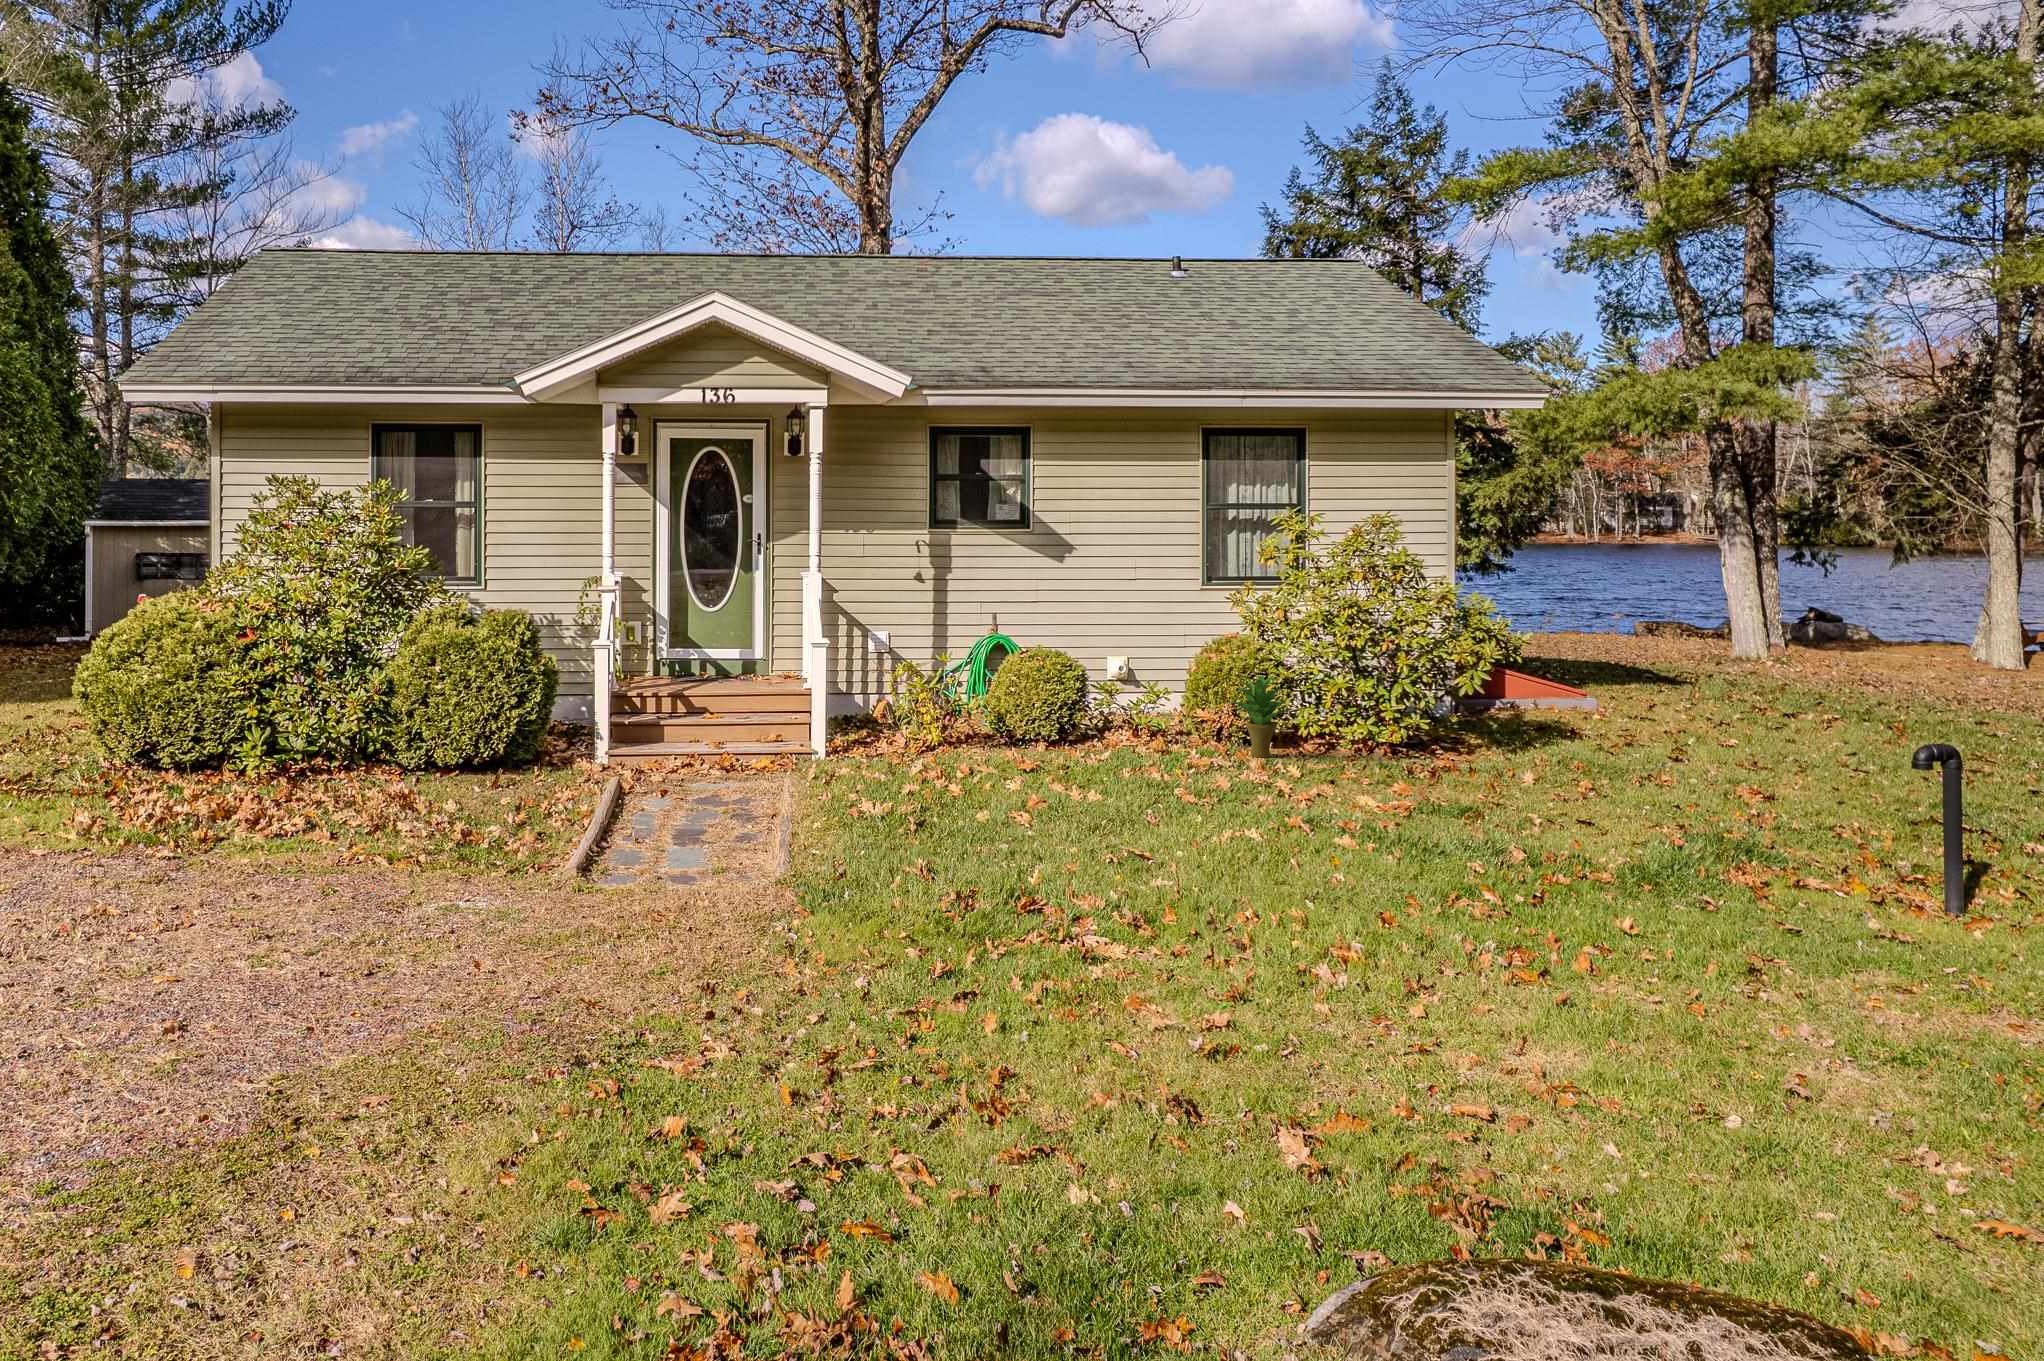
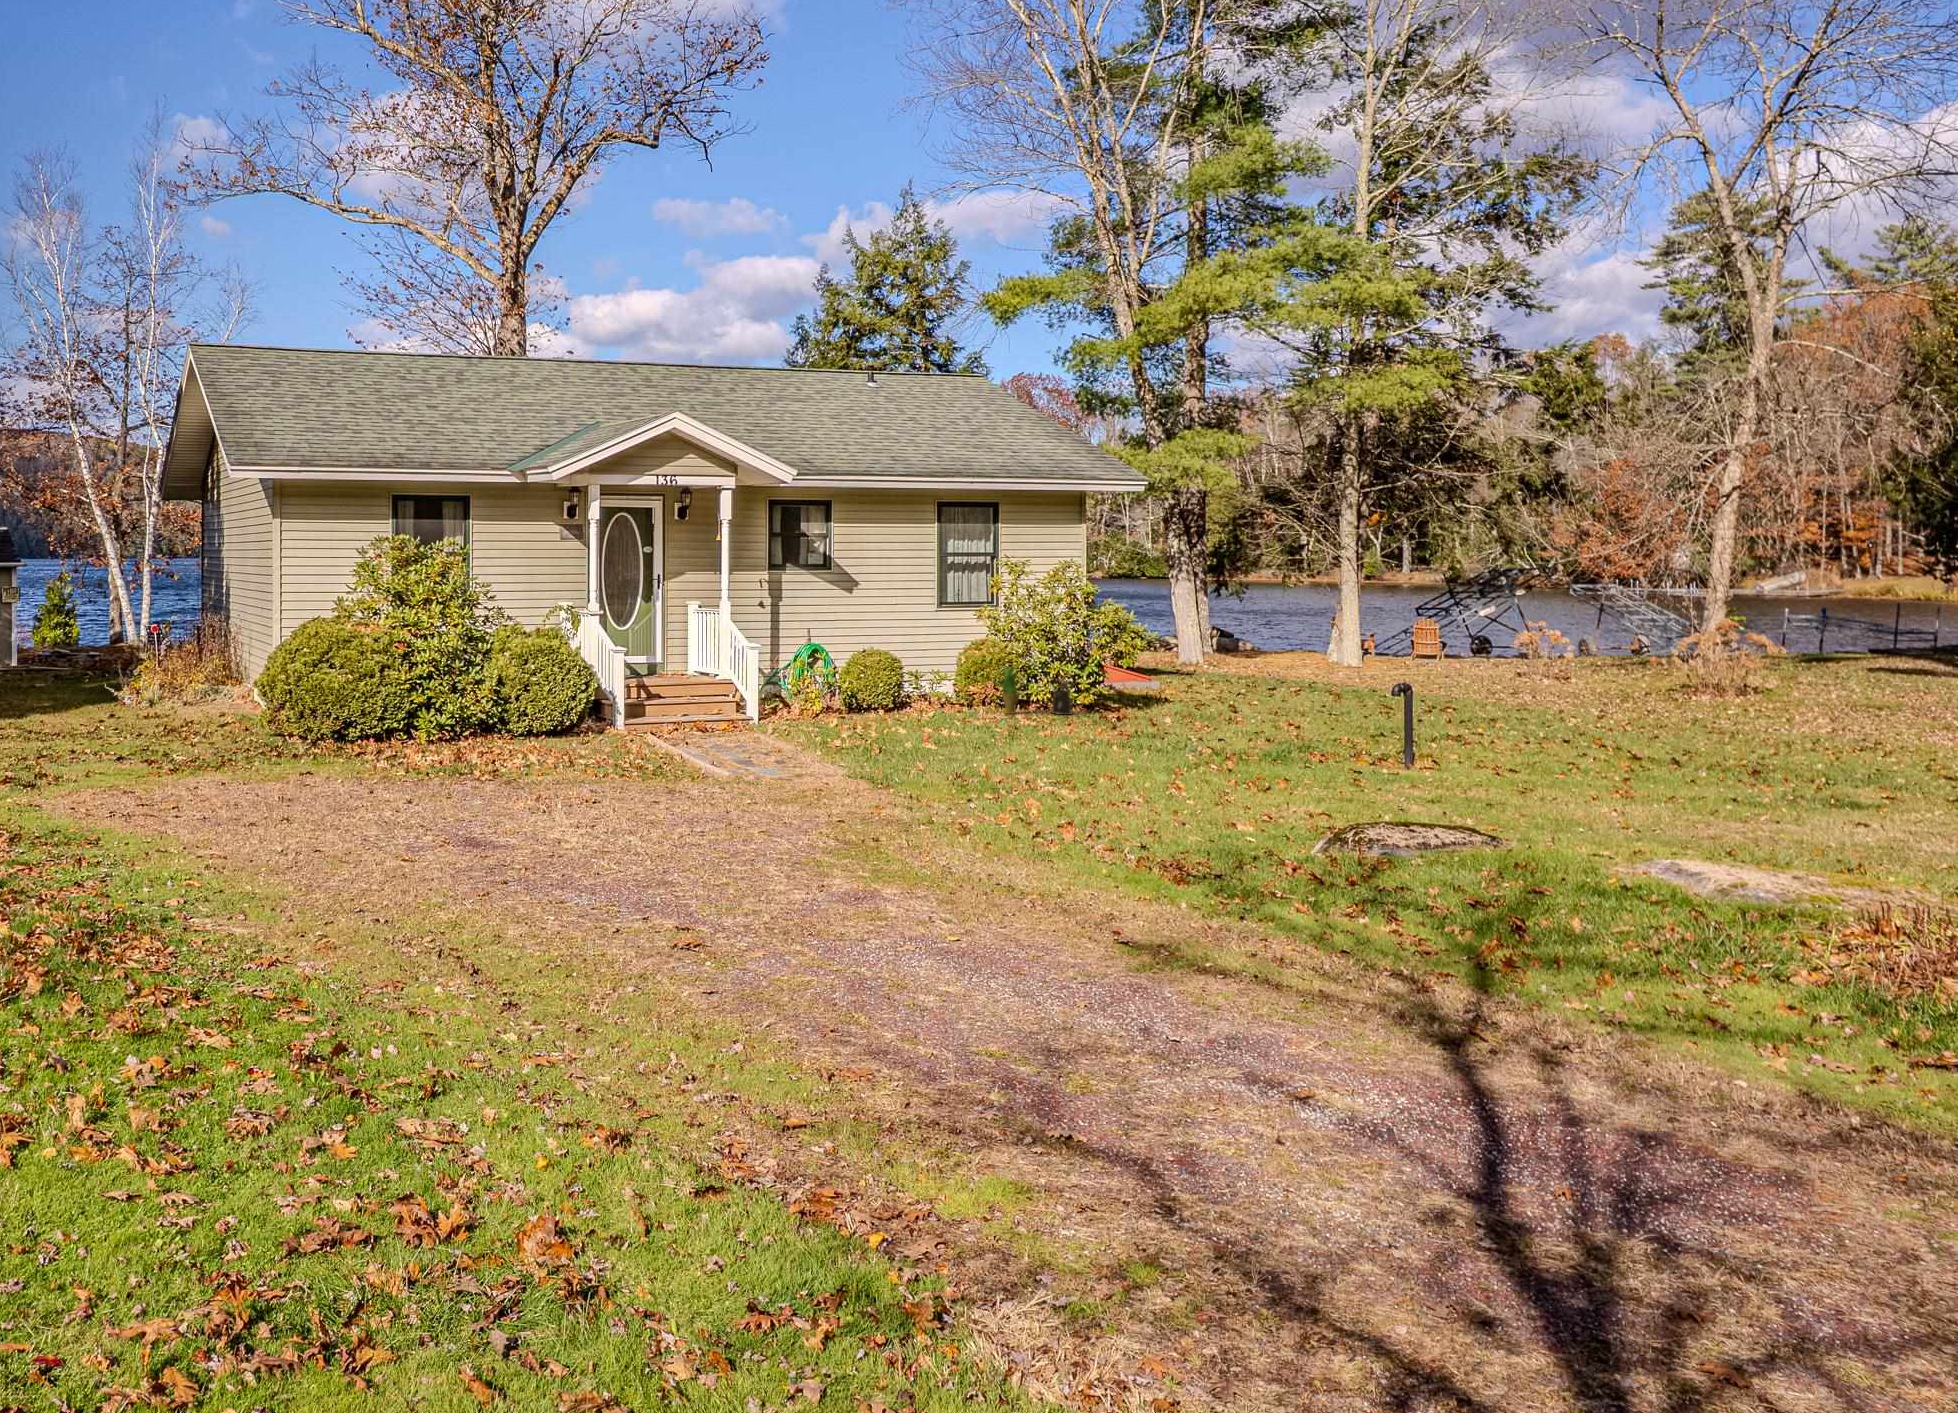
watering can: none [1333,698,1372,765] -> present [1051,678,1073,715]

